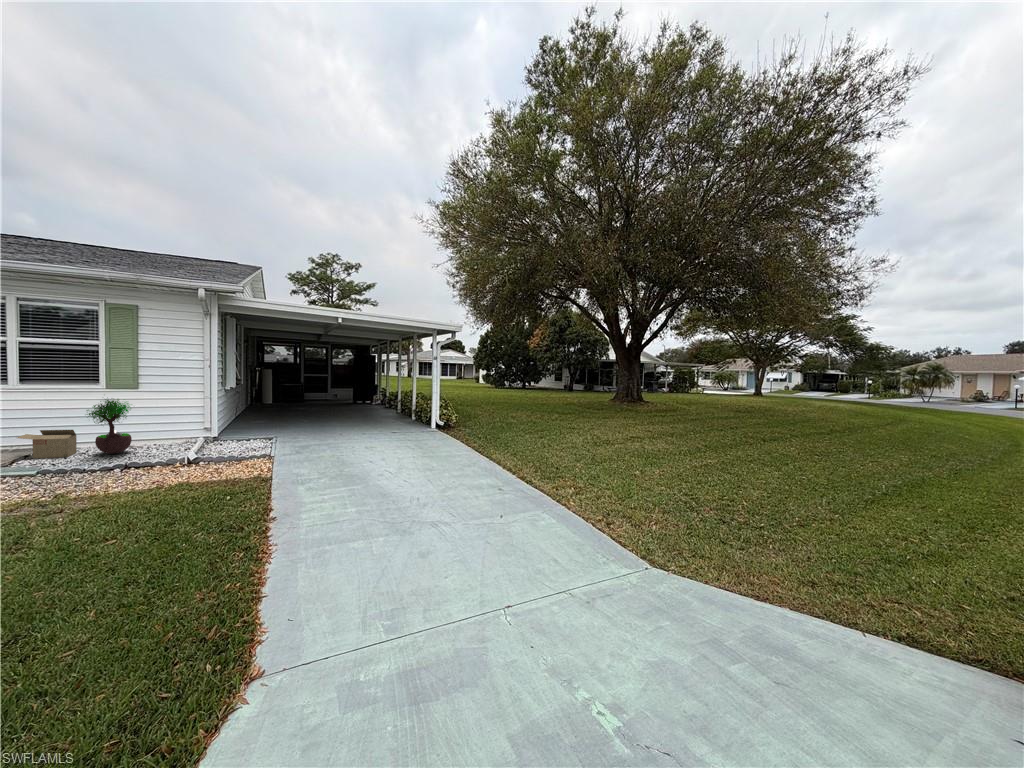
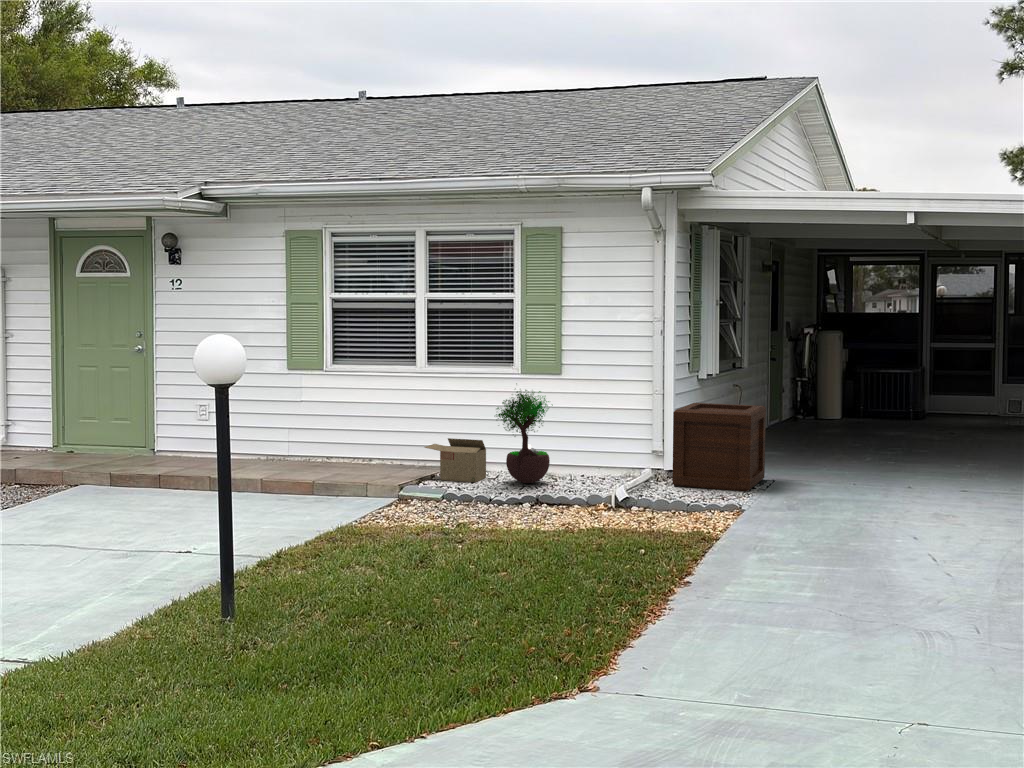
wooden crate: none [219,401,272,445] -> present [672,403,766,491]

